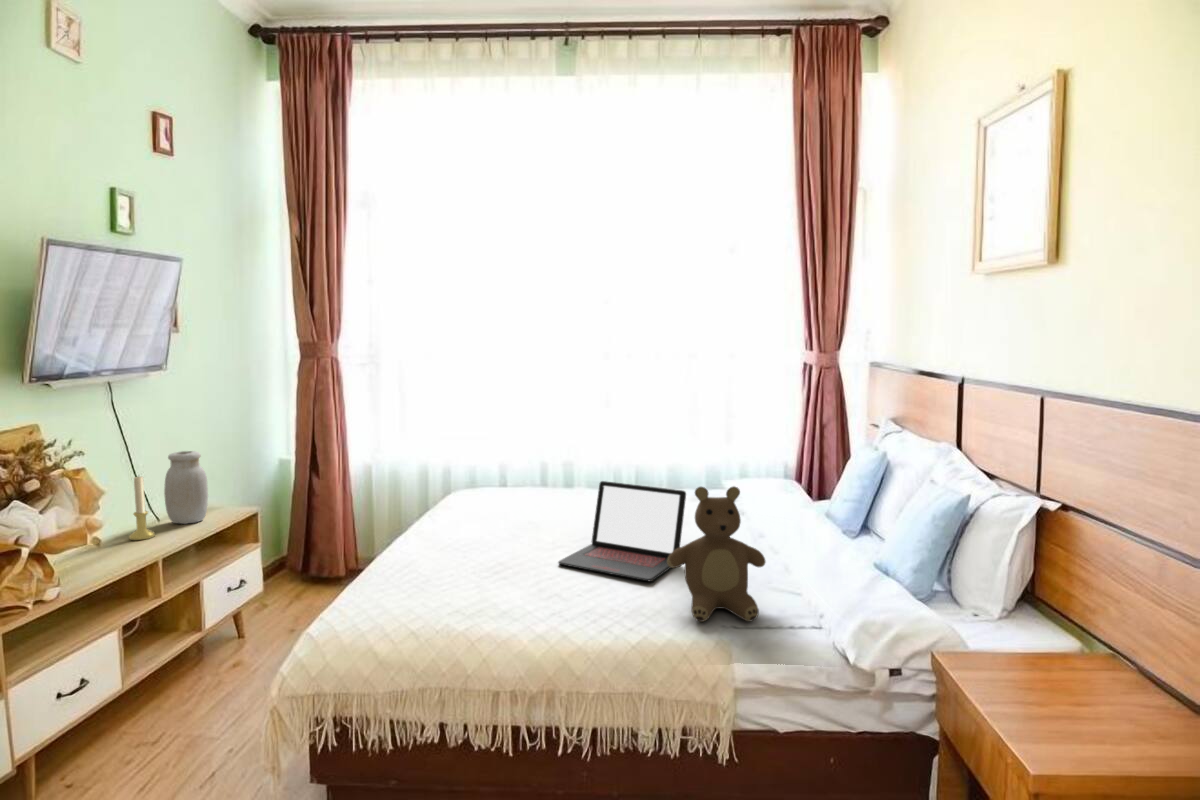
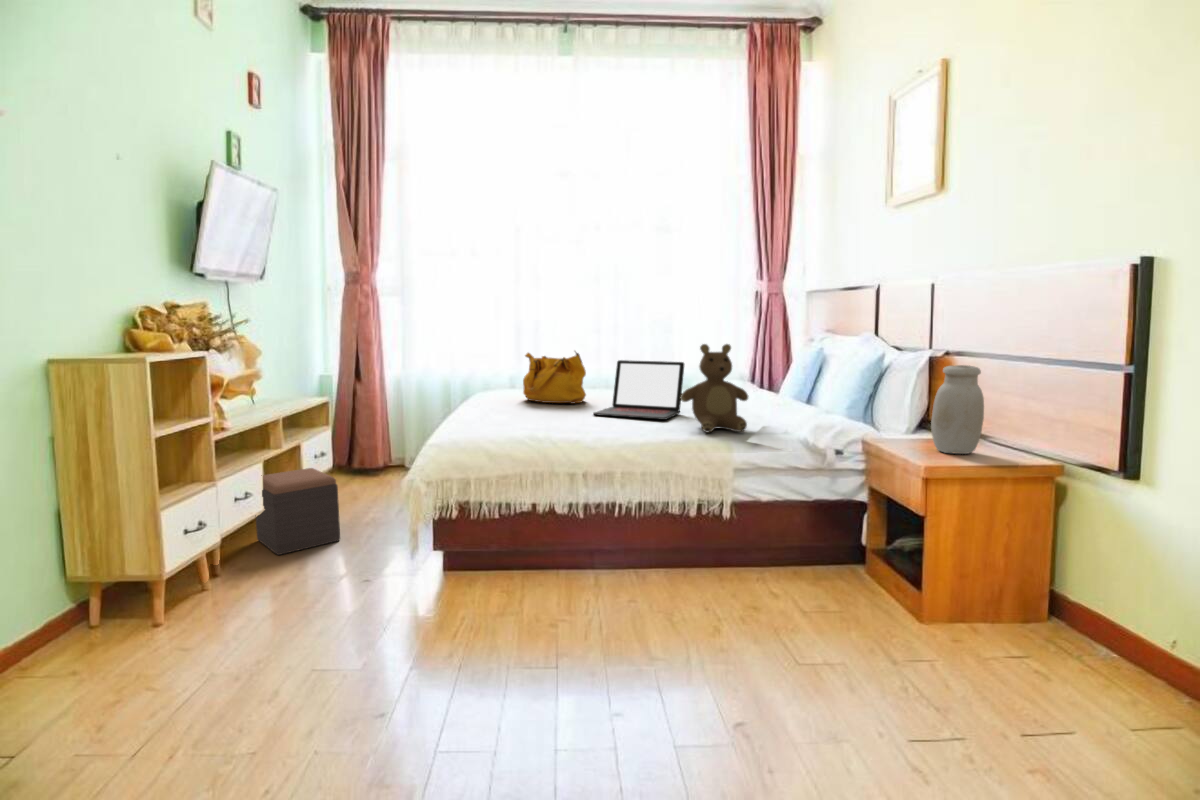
jar: present [164,451,208,524] -> present [931,365,984,454]
handbag: none [484,460,564,533] -> present [523,351,586,404]
candle holder: present [129,476,155,540] -> none [243,361,263,413]
footstool: none [122,616,229,748] -> present [256,468,340,555]

